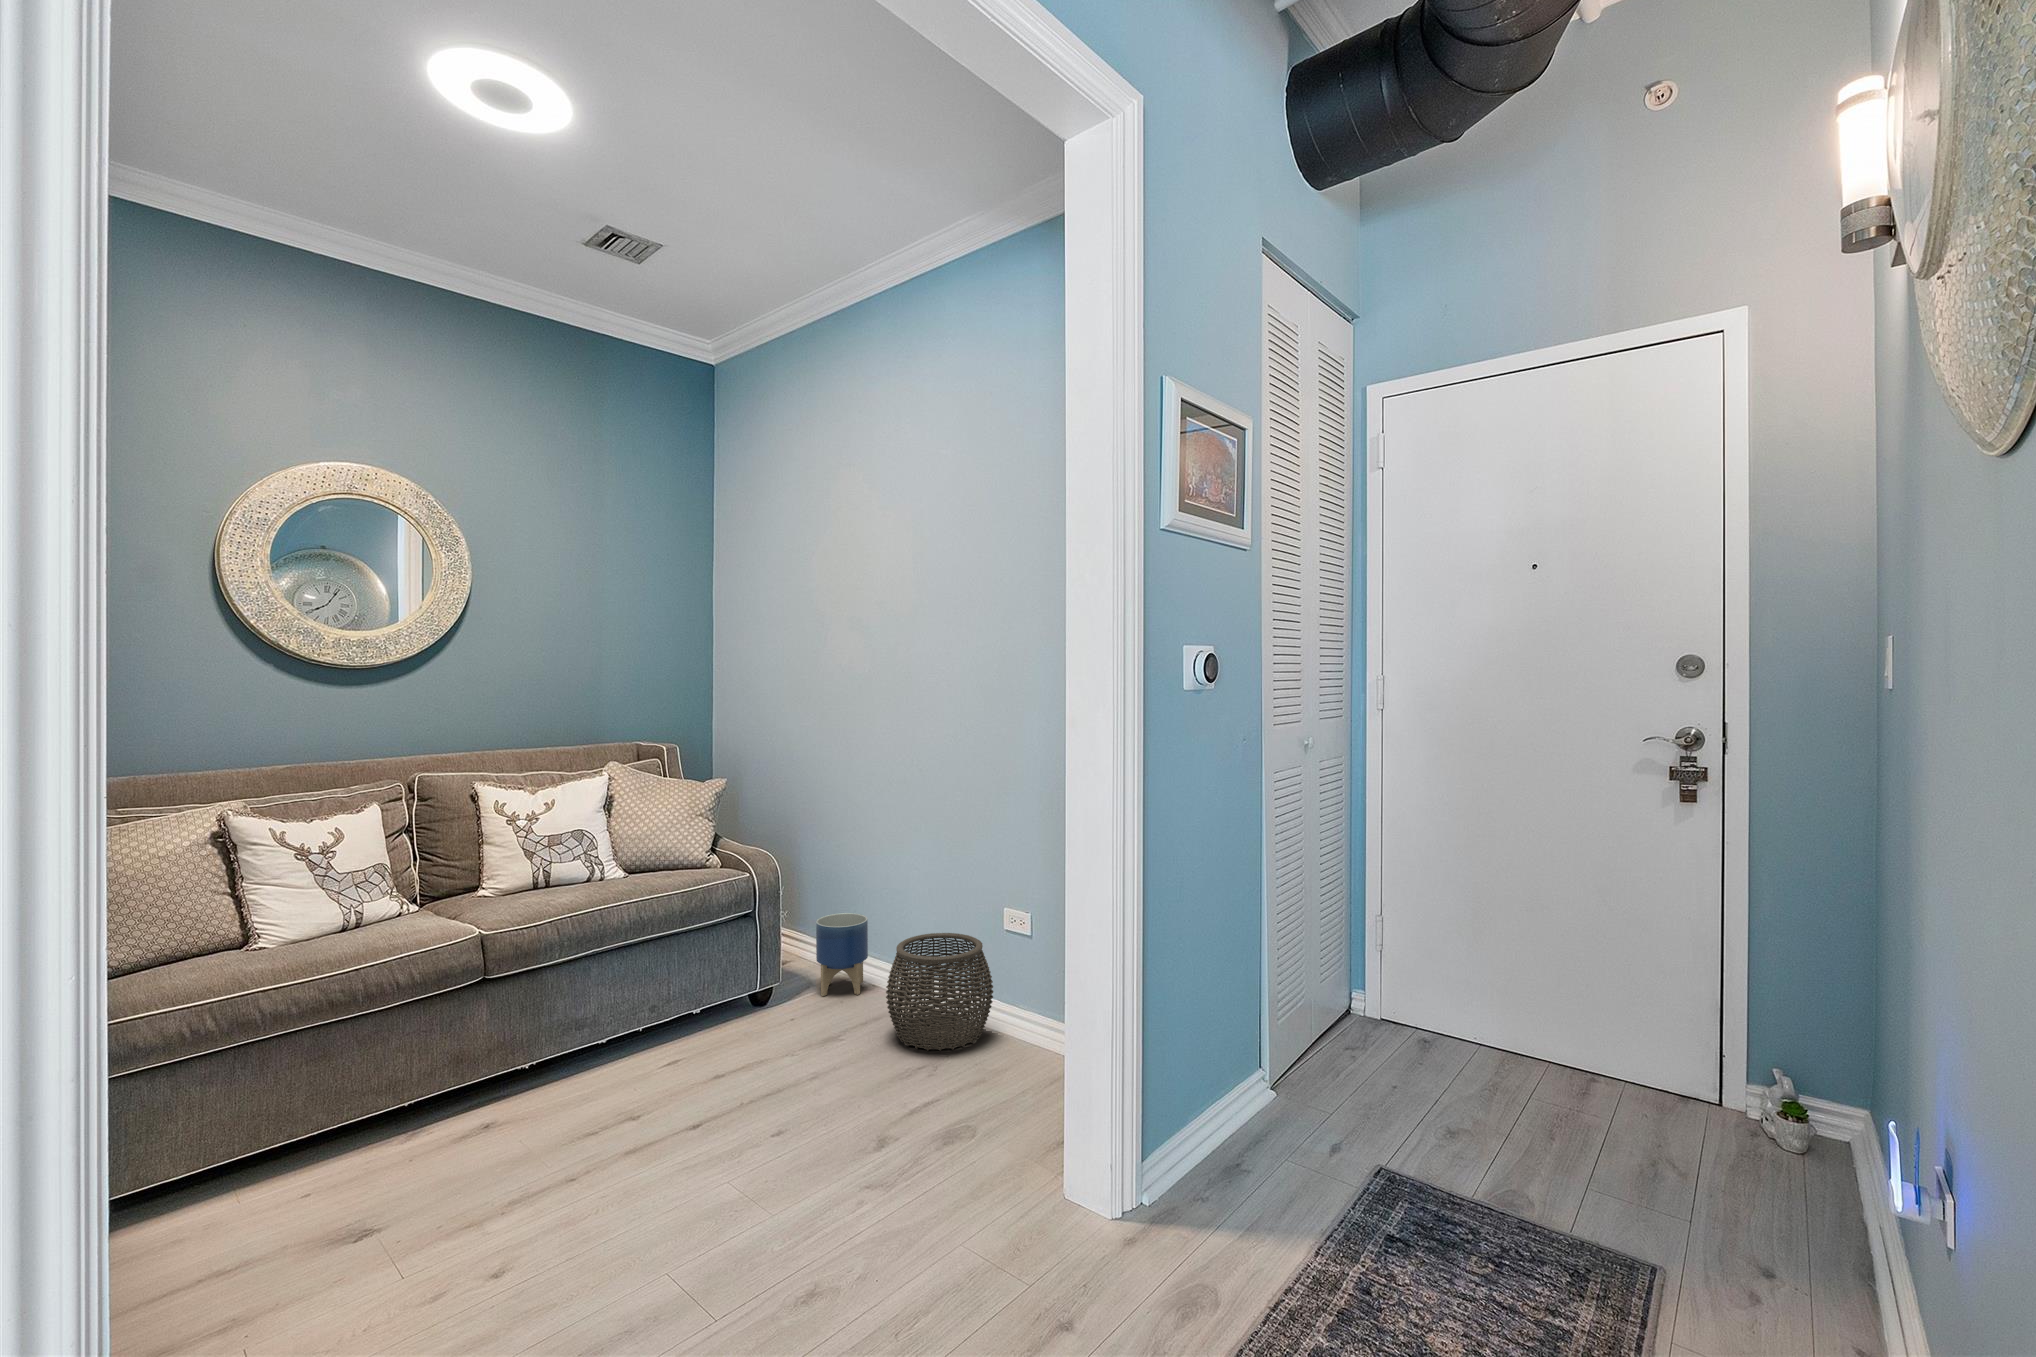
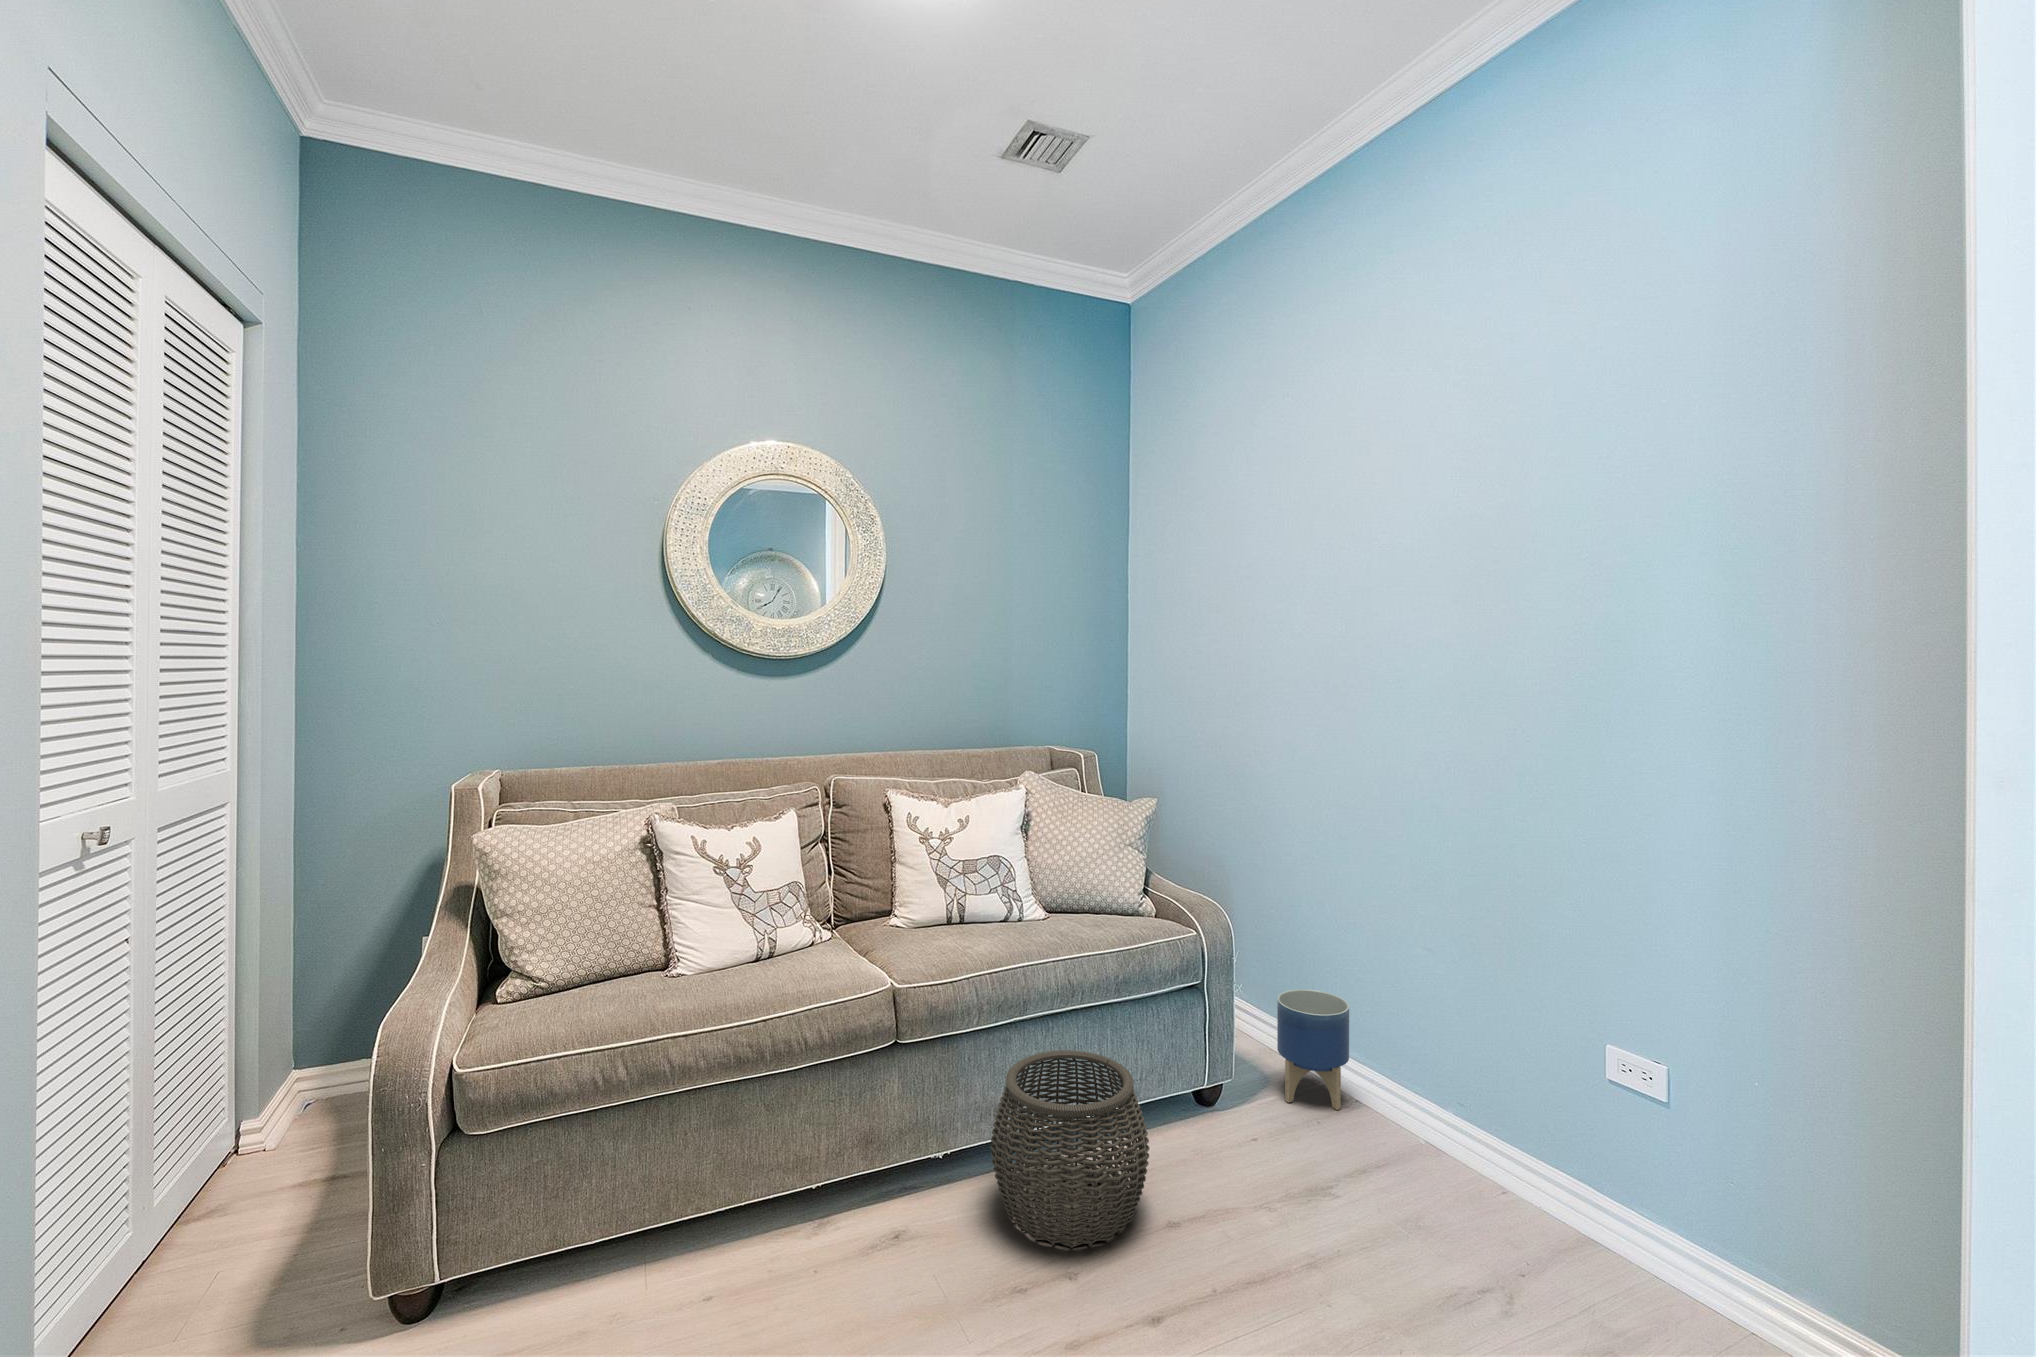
woven basket: present [886,933,993,1051] -> present [991,1050,1150,1248]

